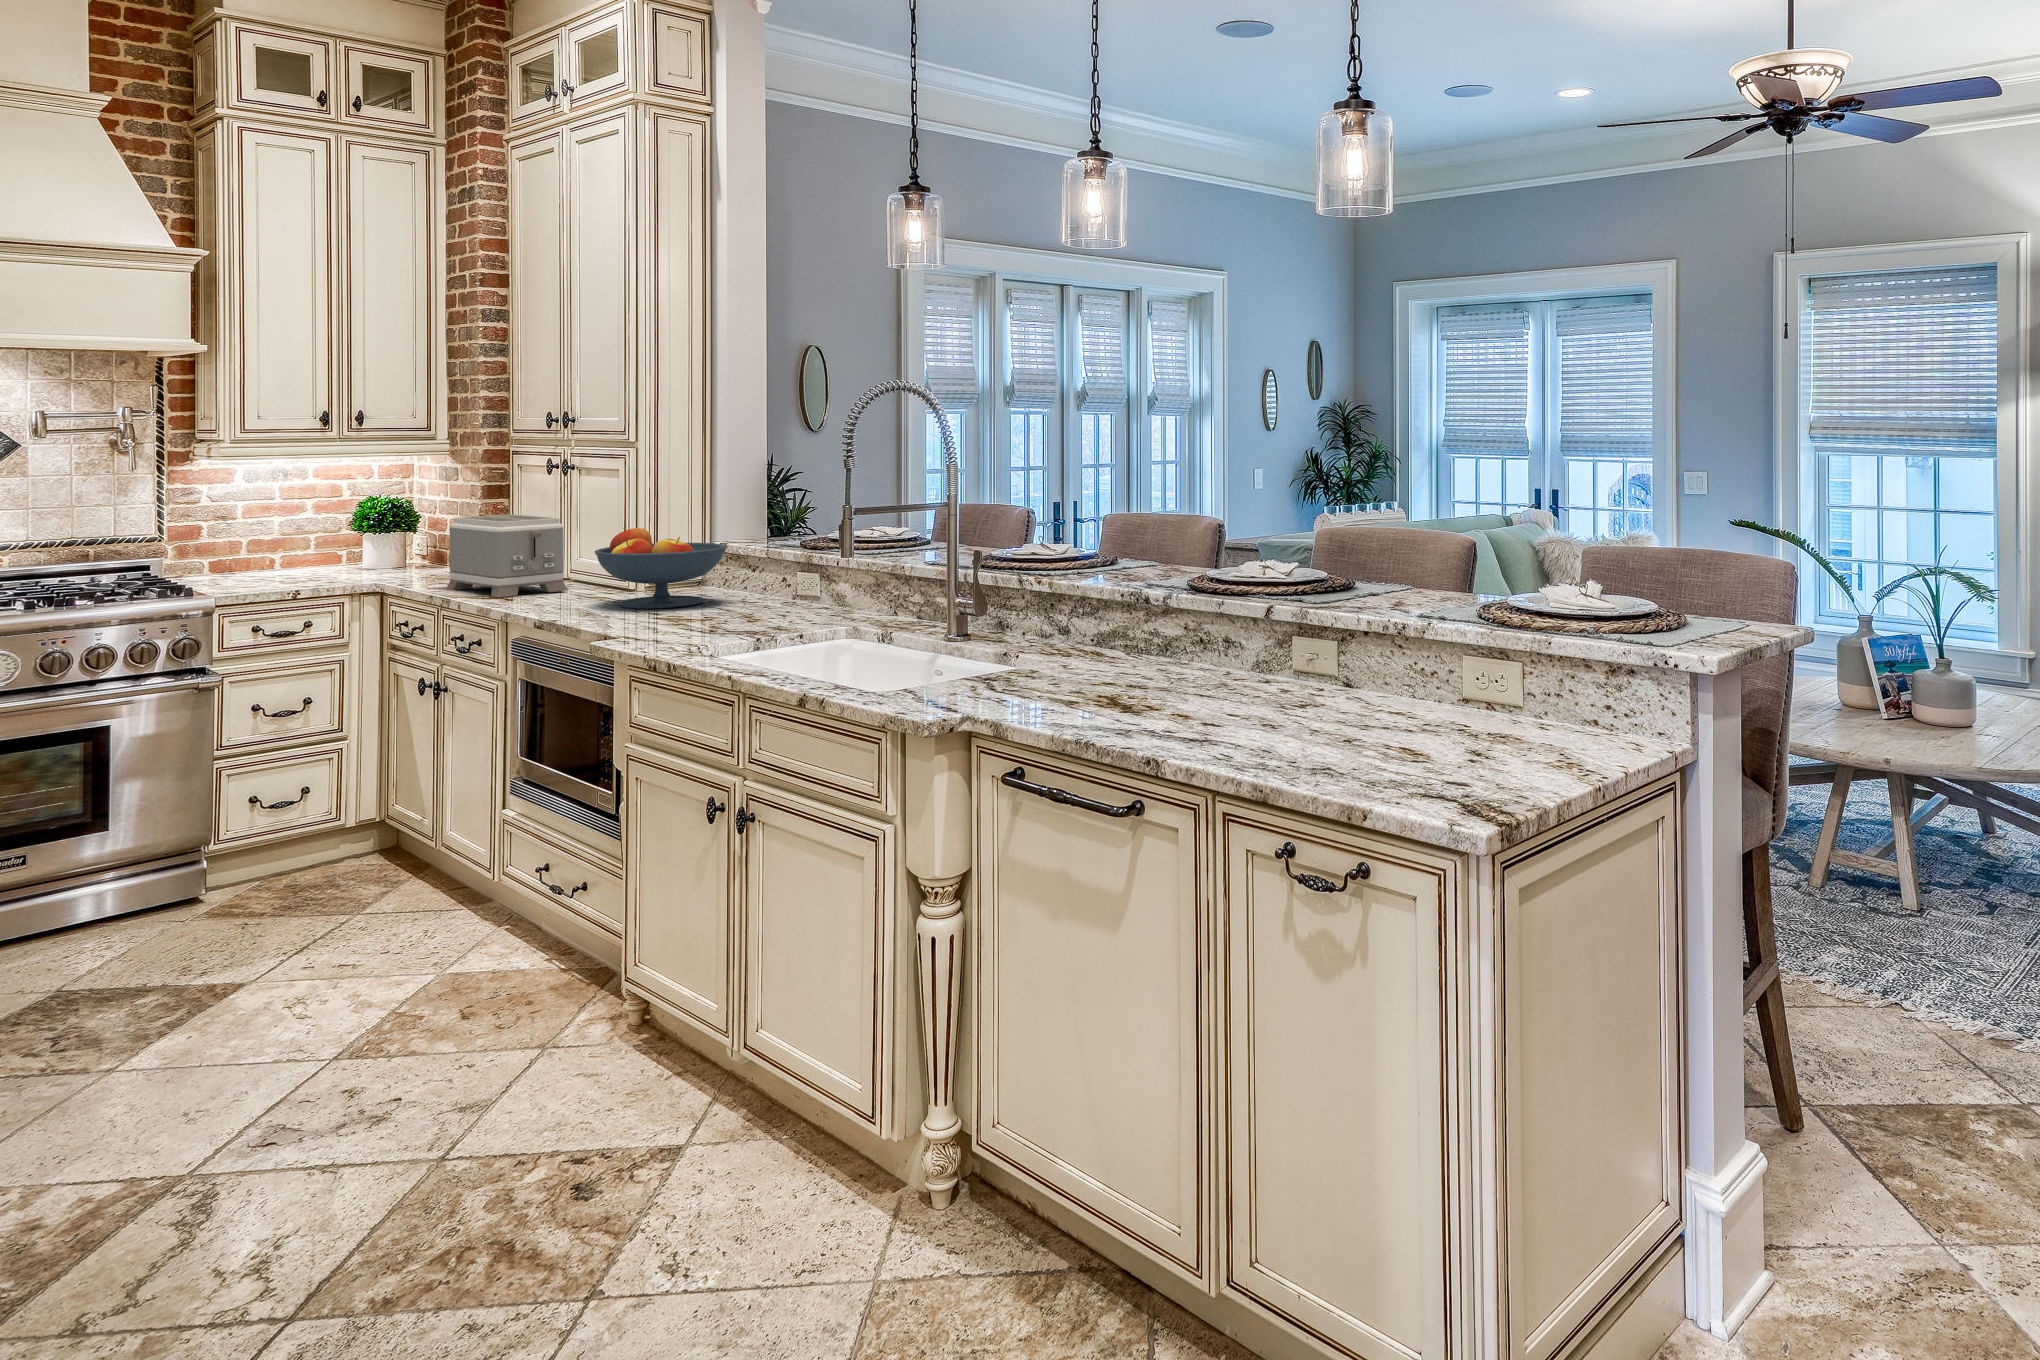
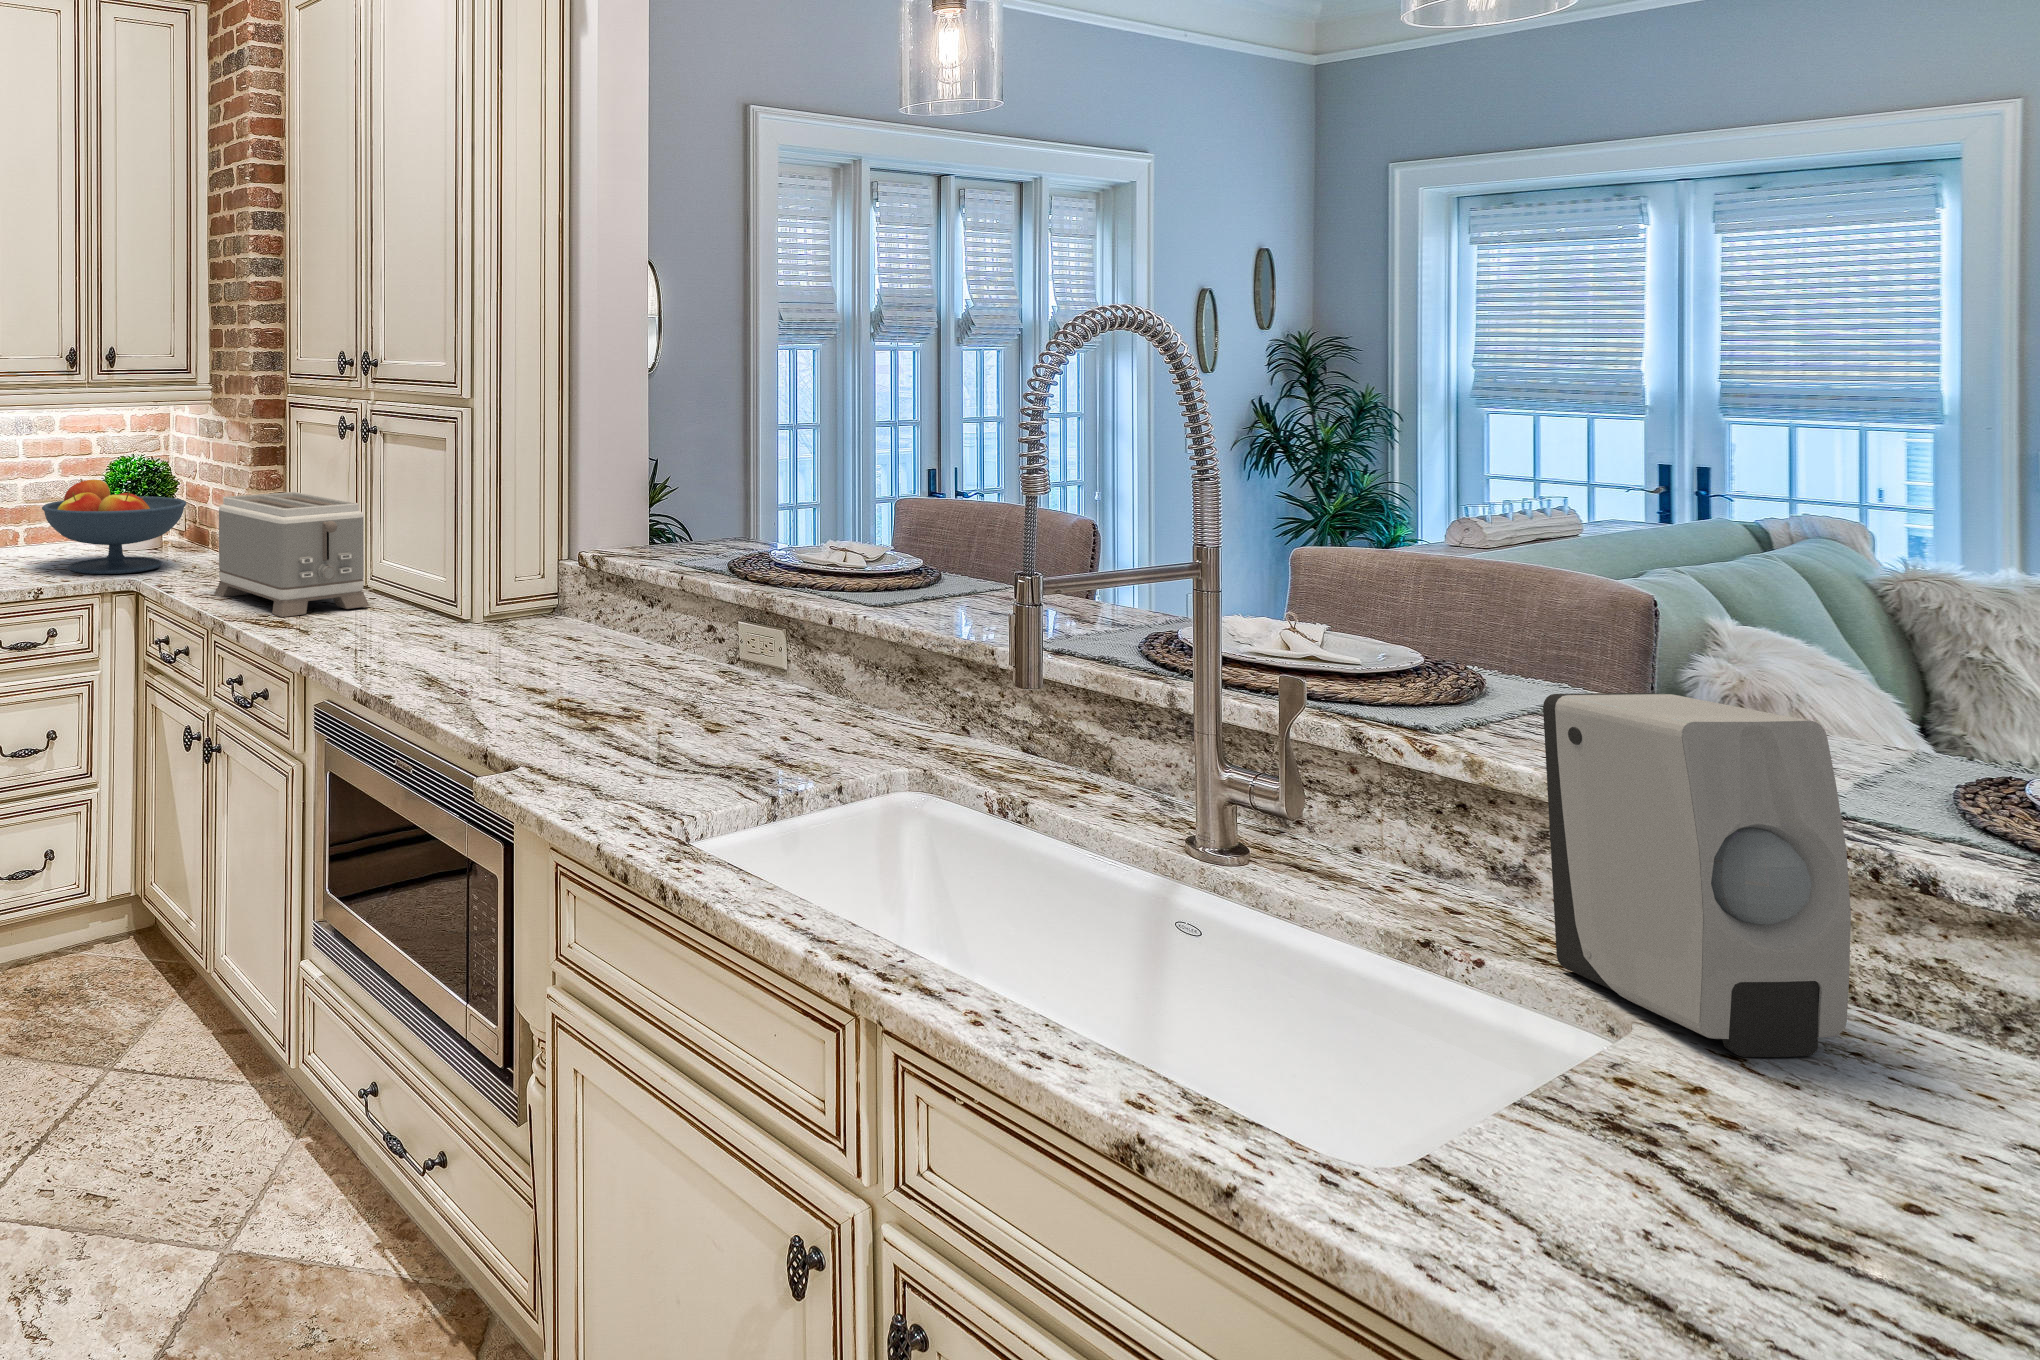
fruit bowl: present [595,528,726,609] -> present [42,479,186,574]
soap dispenser: none [1100,549,1179,686] -> present [1543,693,1851,1057]

